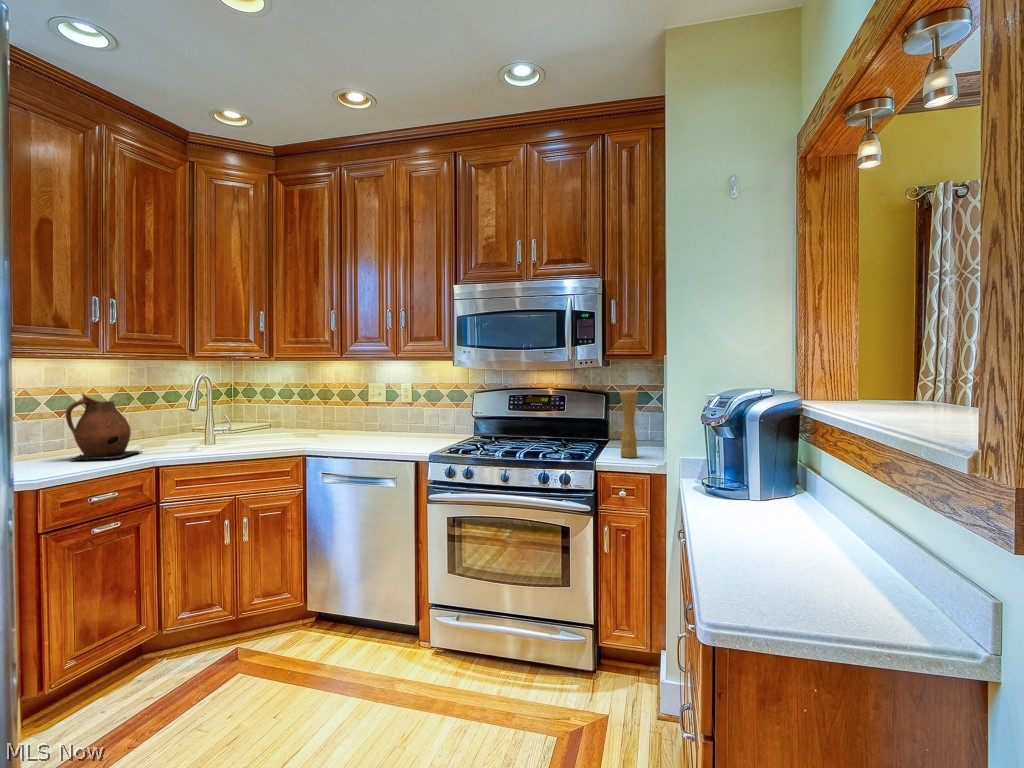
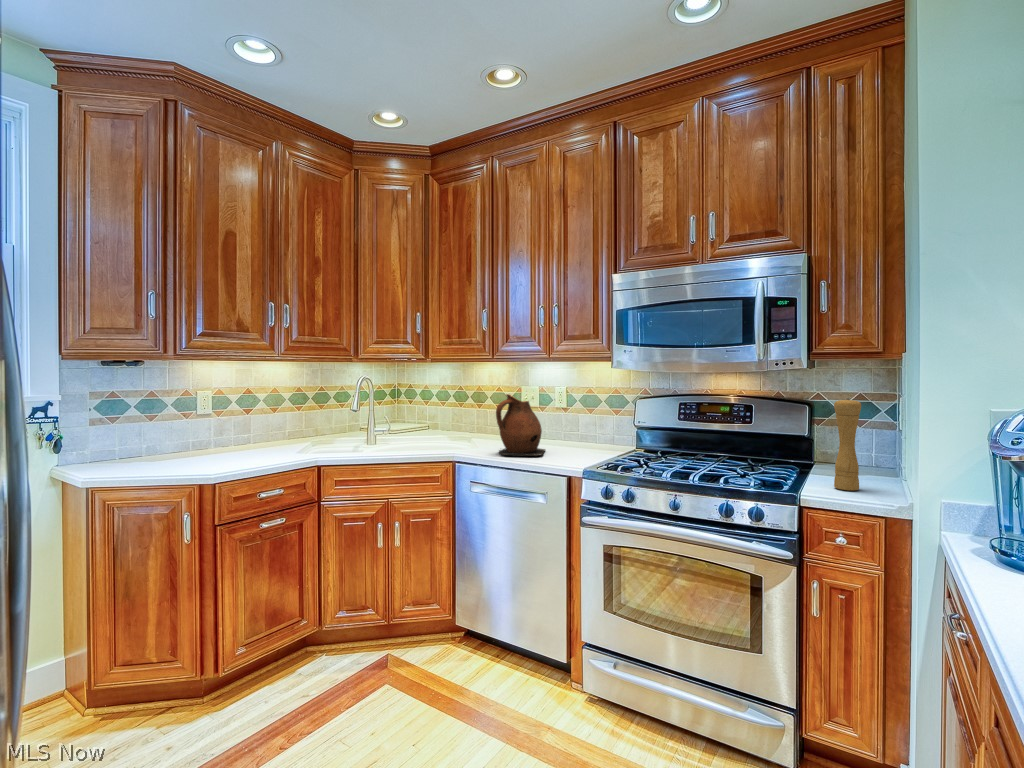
ceramic pitcher: present [66,394,142,459] -> present [496,394,545,456]

